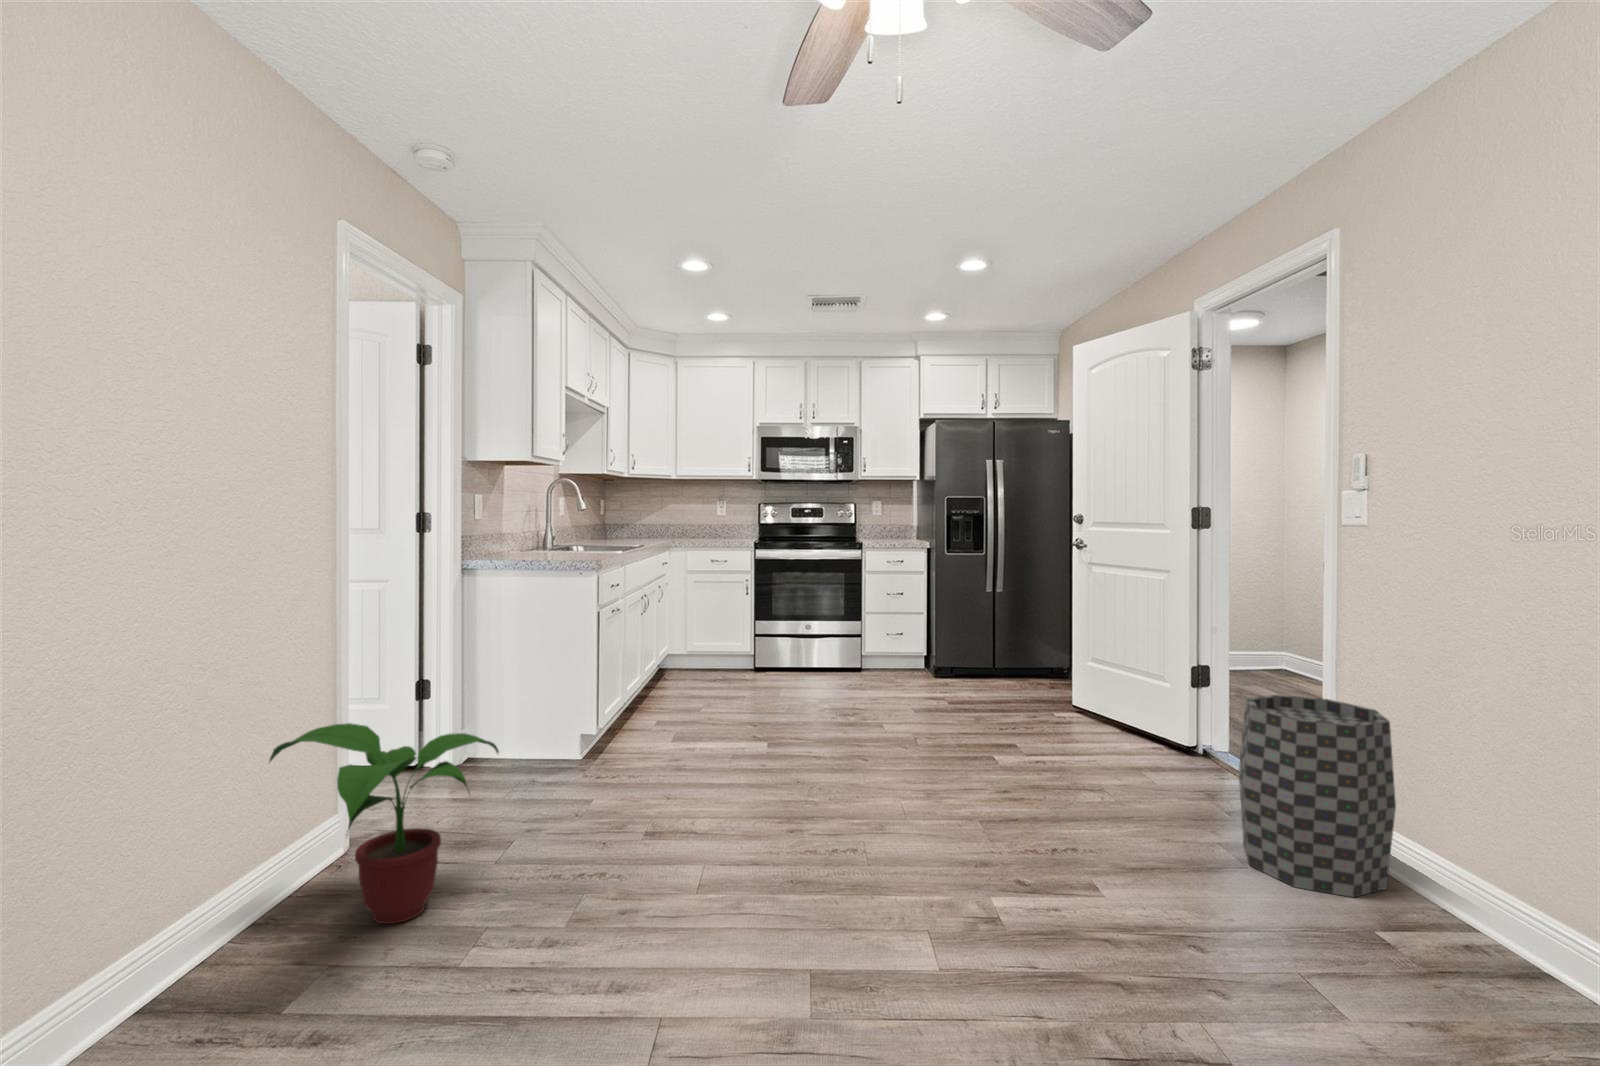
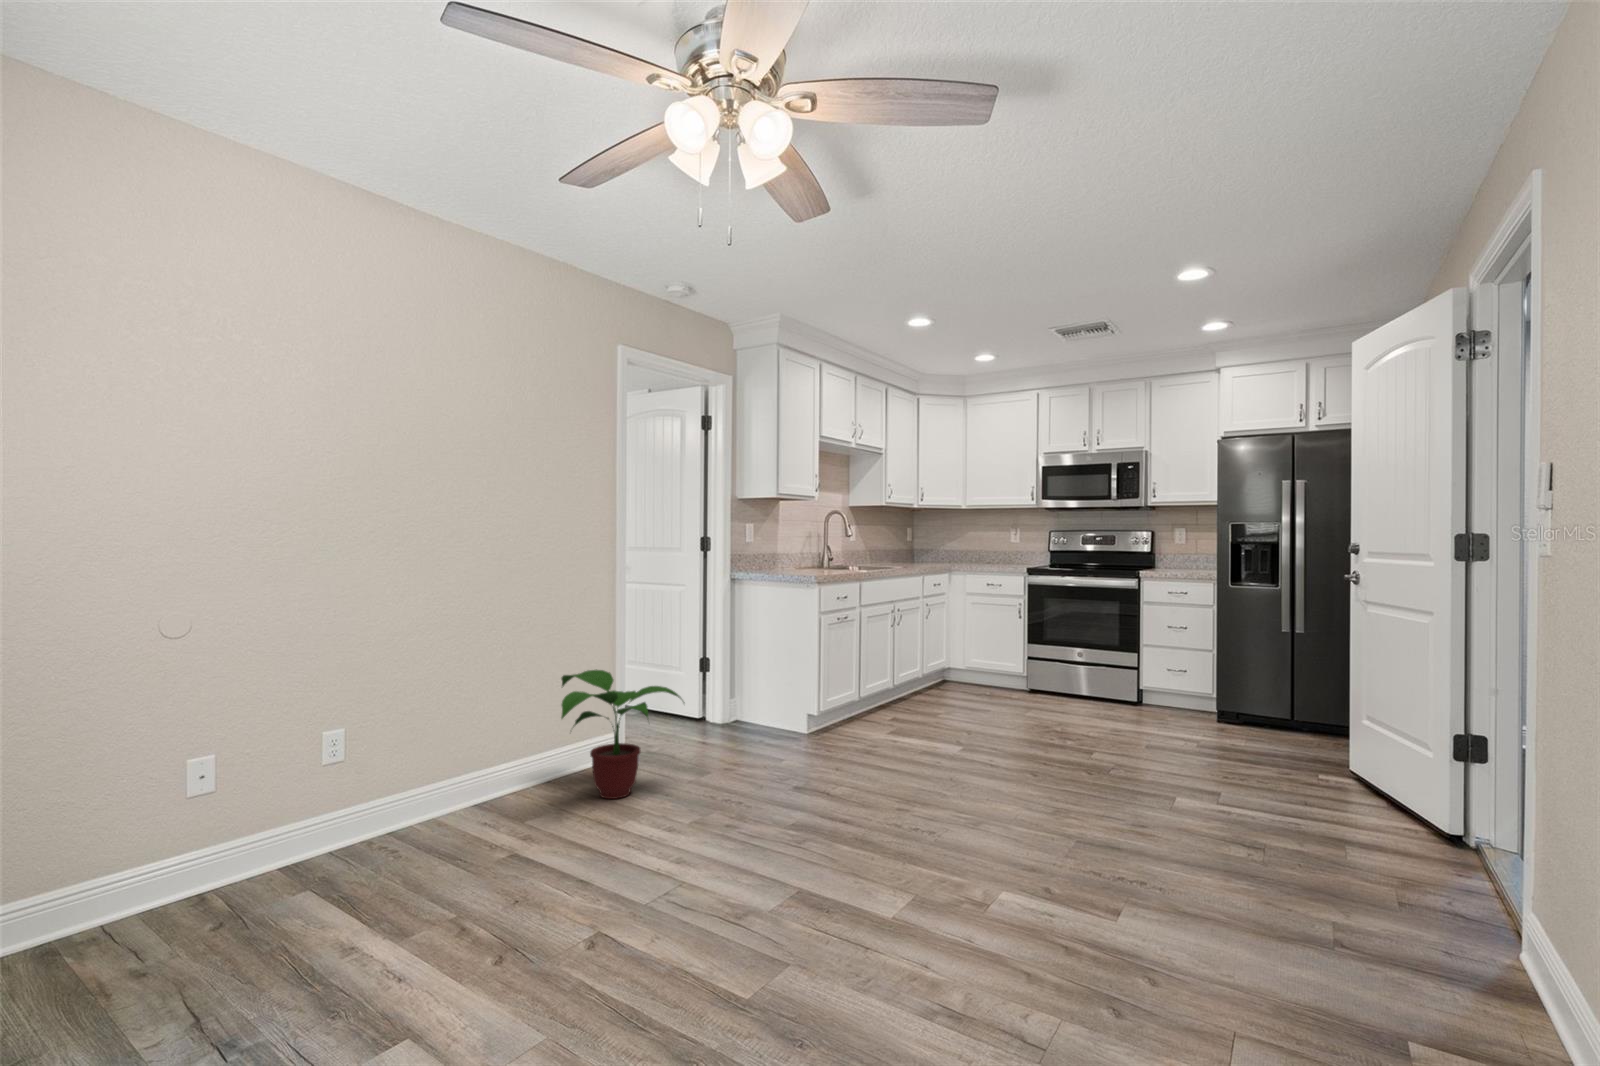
trash can: present [1239,695,1396,897] -> none [1330,759,1541,1022]

